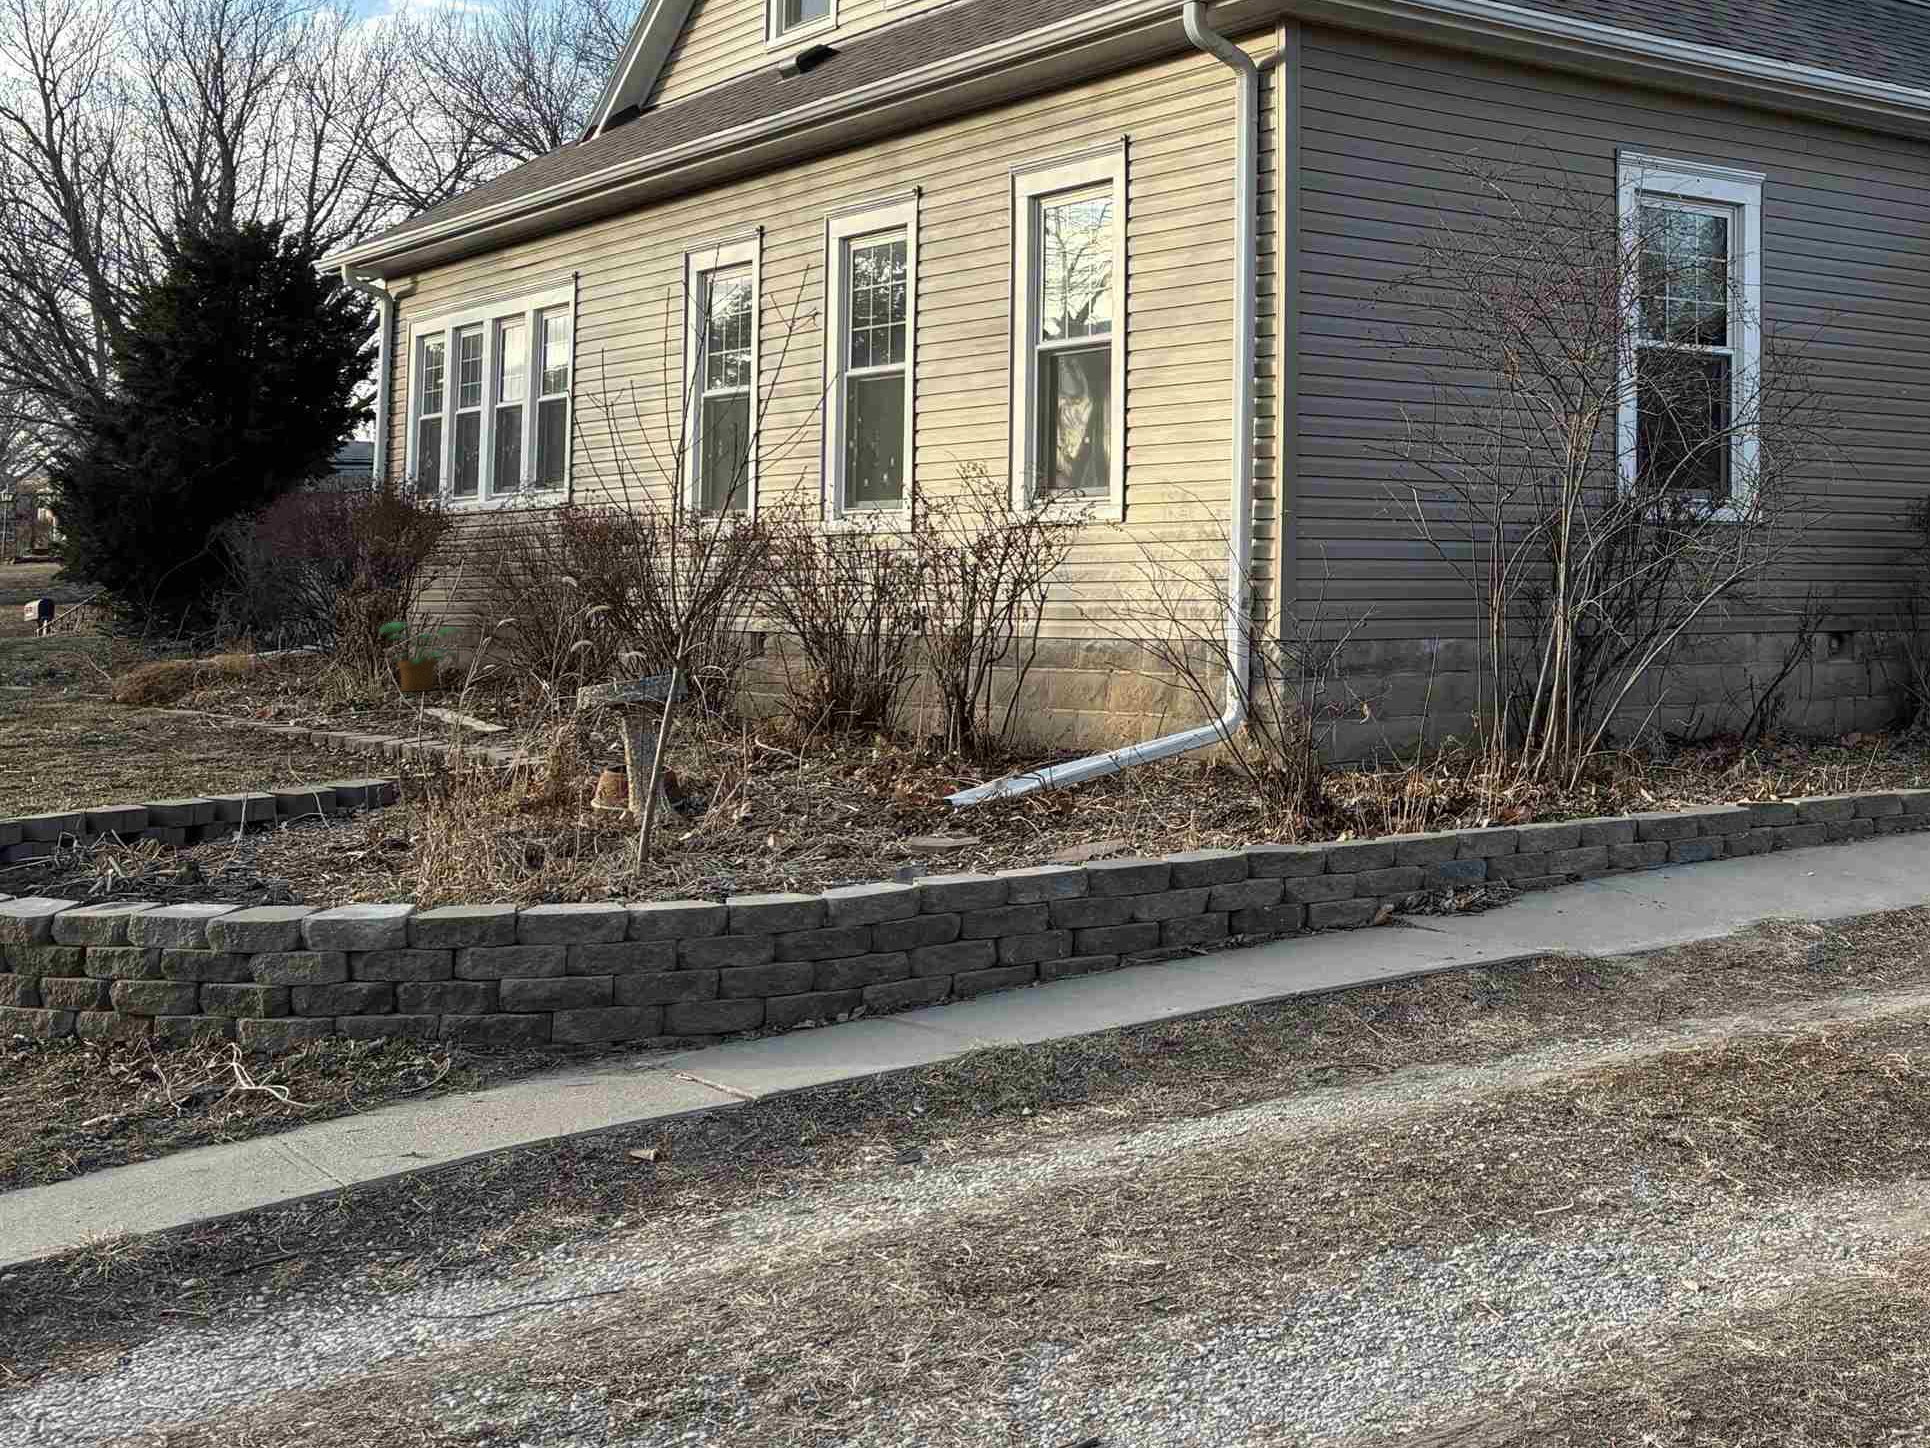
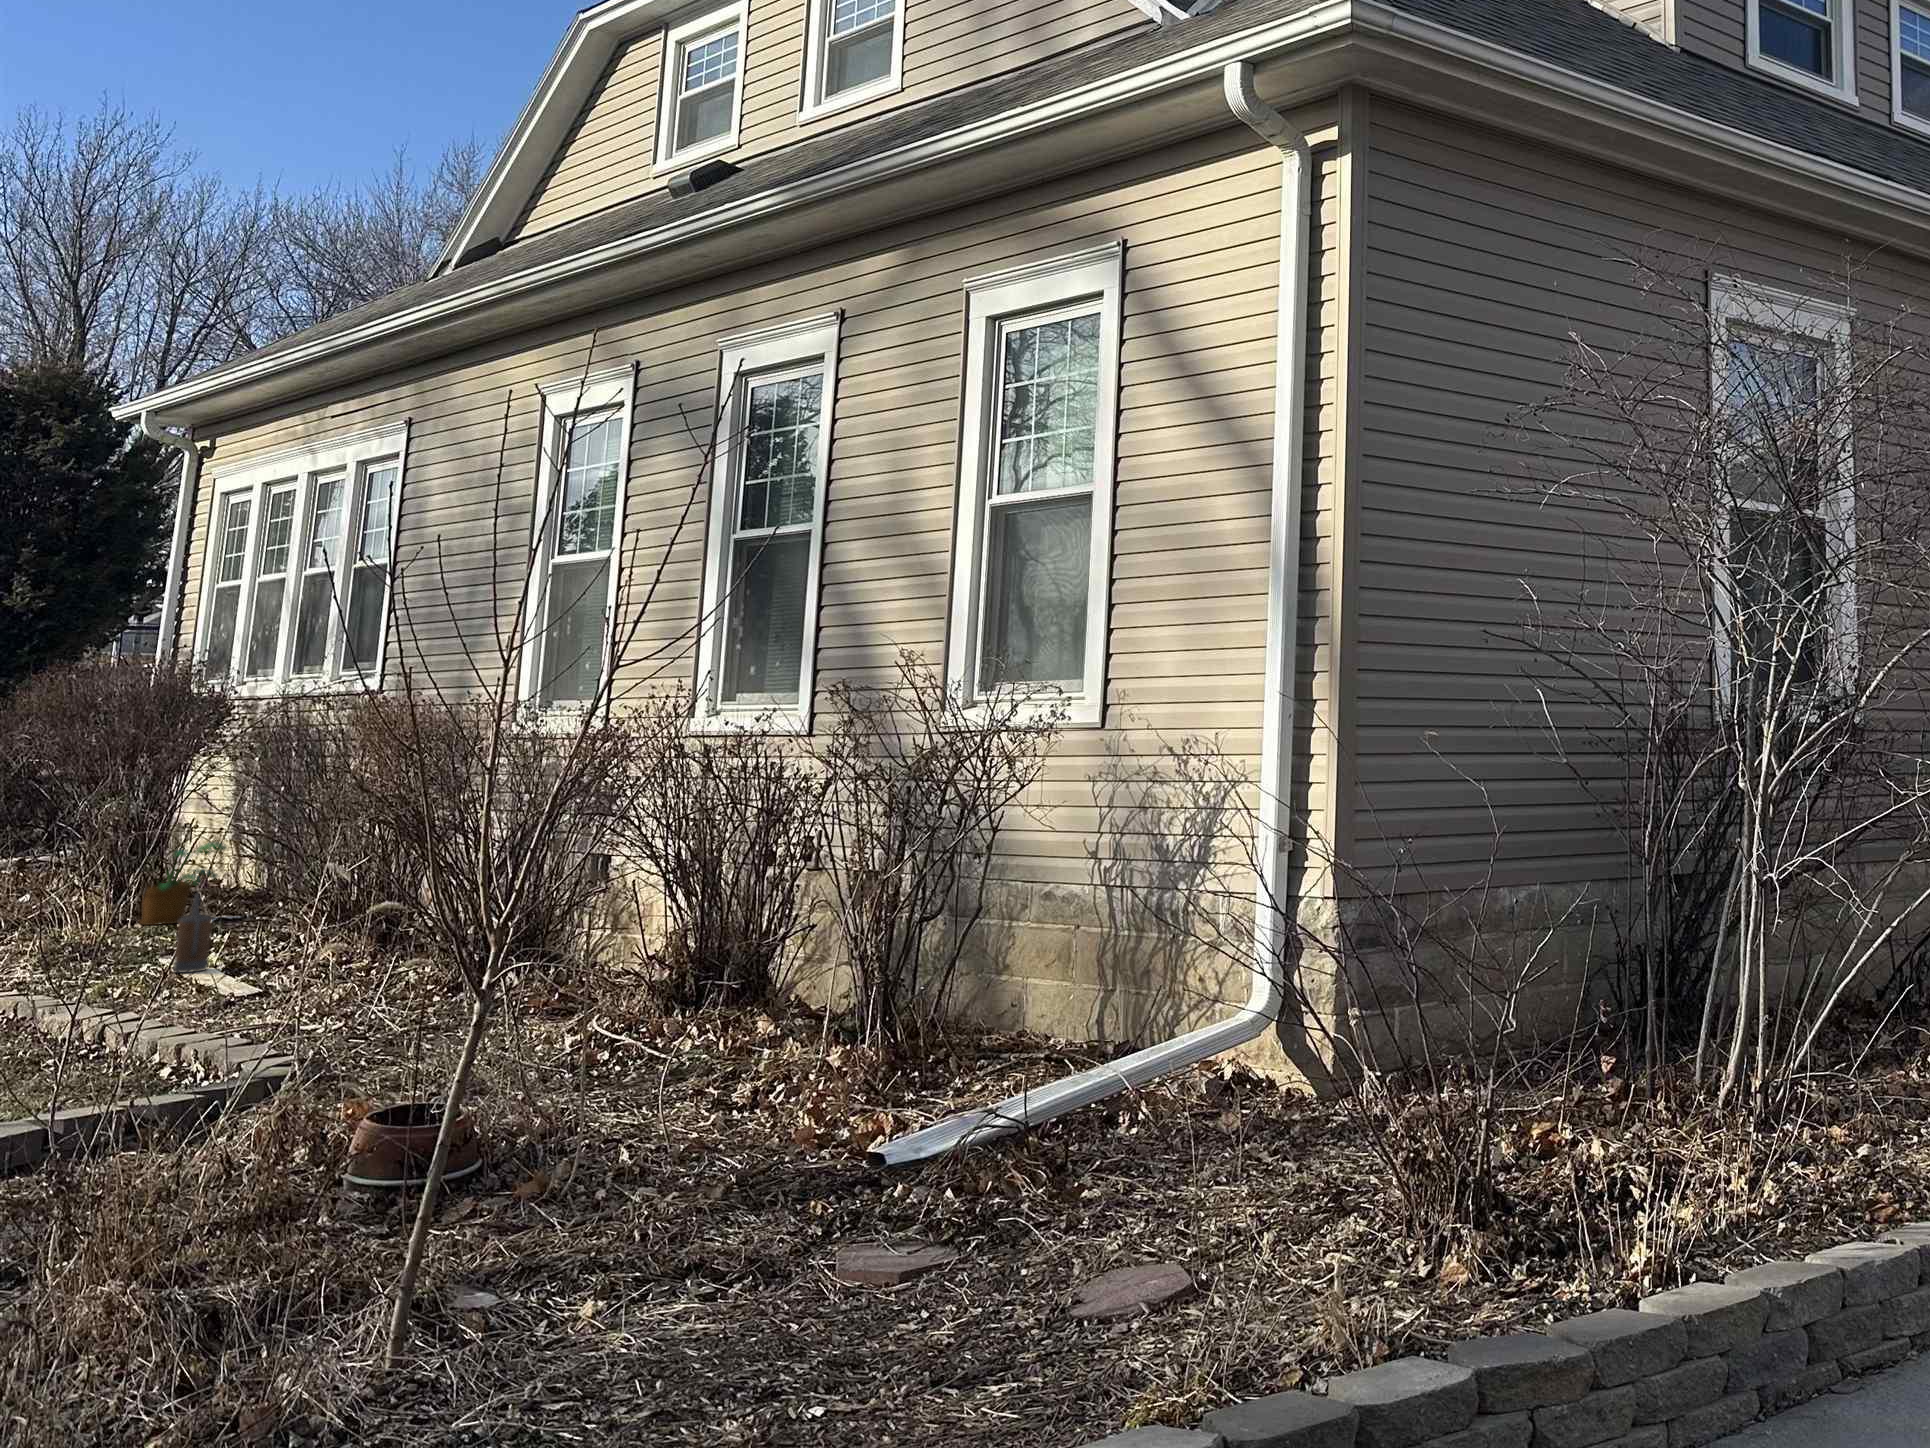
watering can: none [438,658,464,718] -> present [173,893,212,973]

